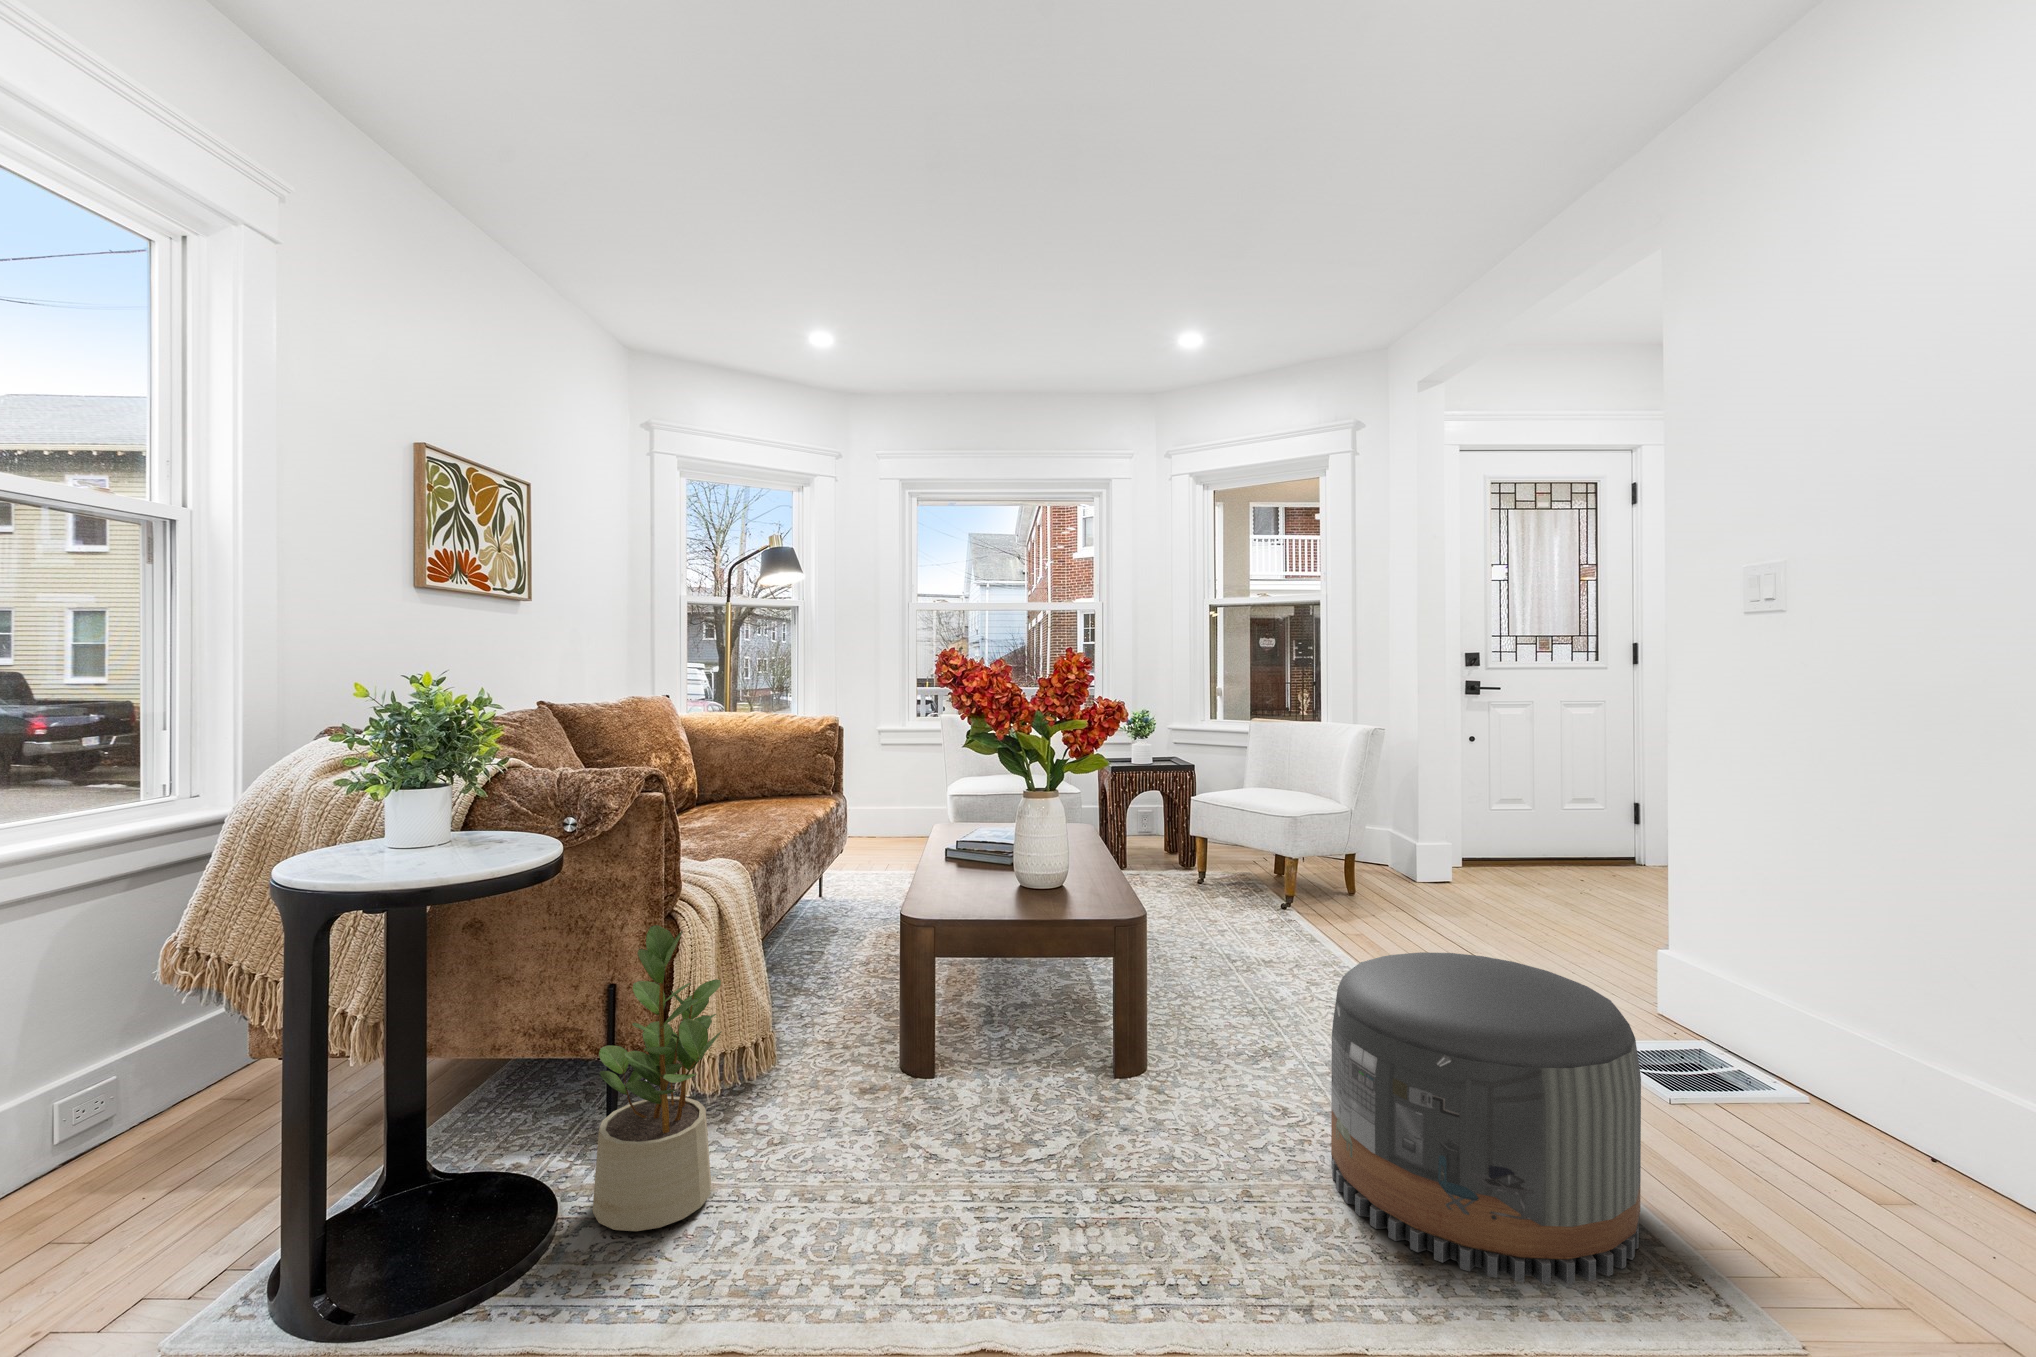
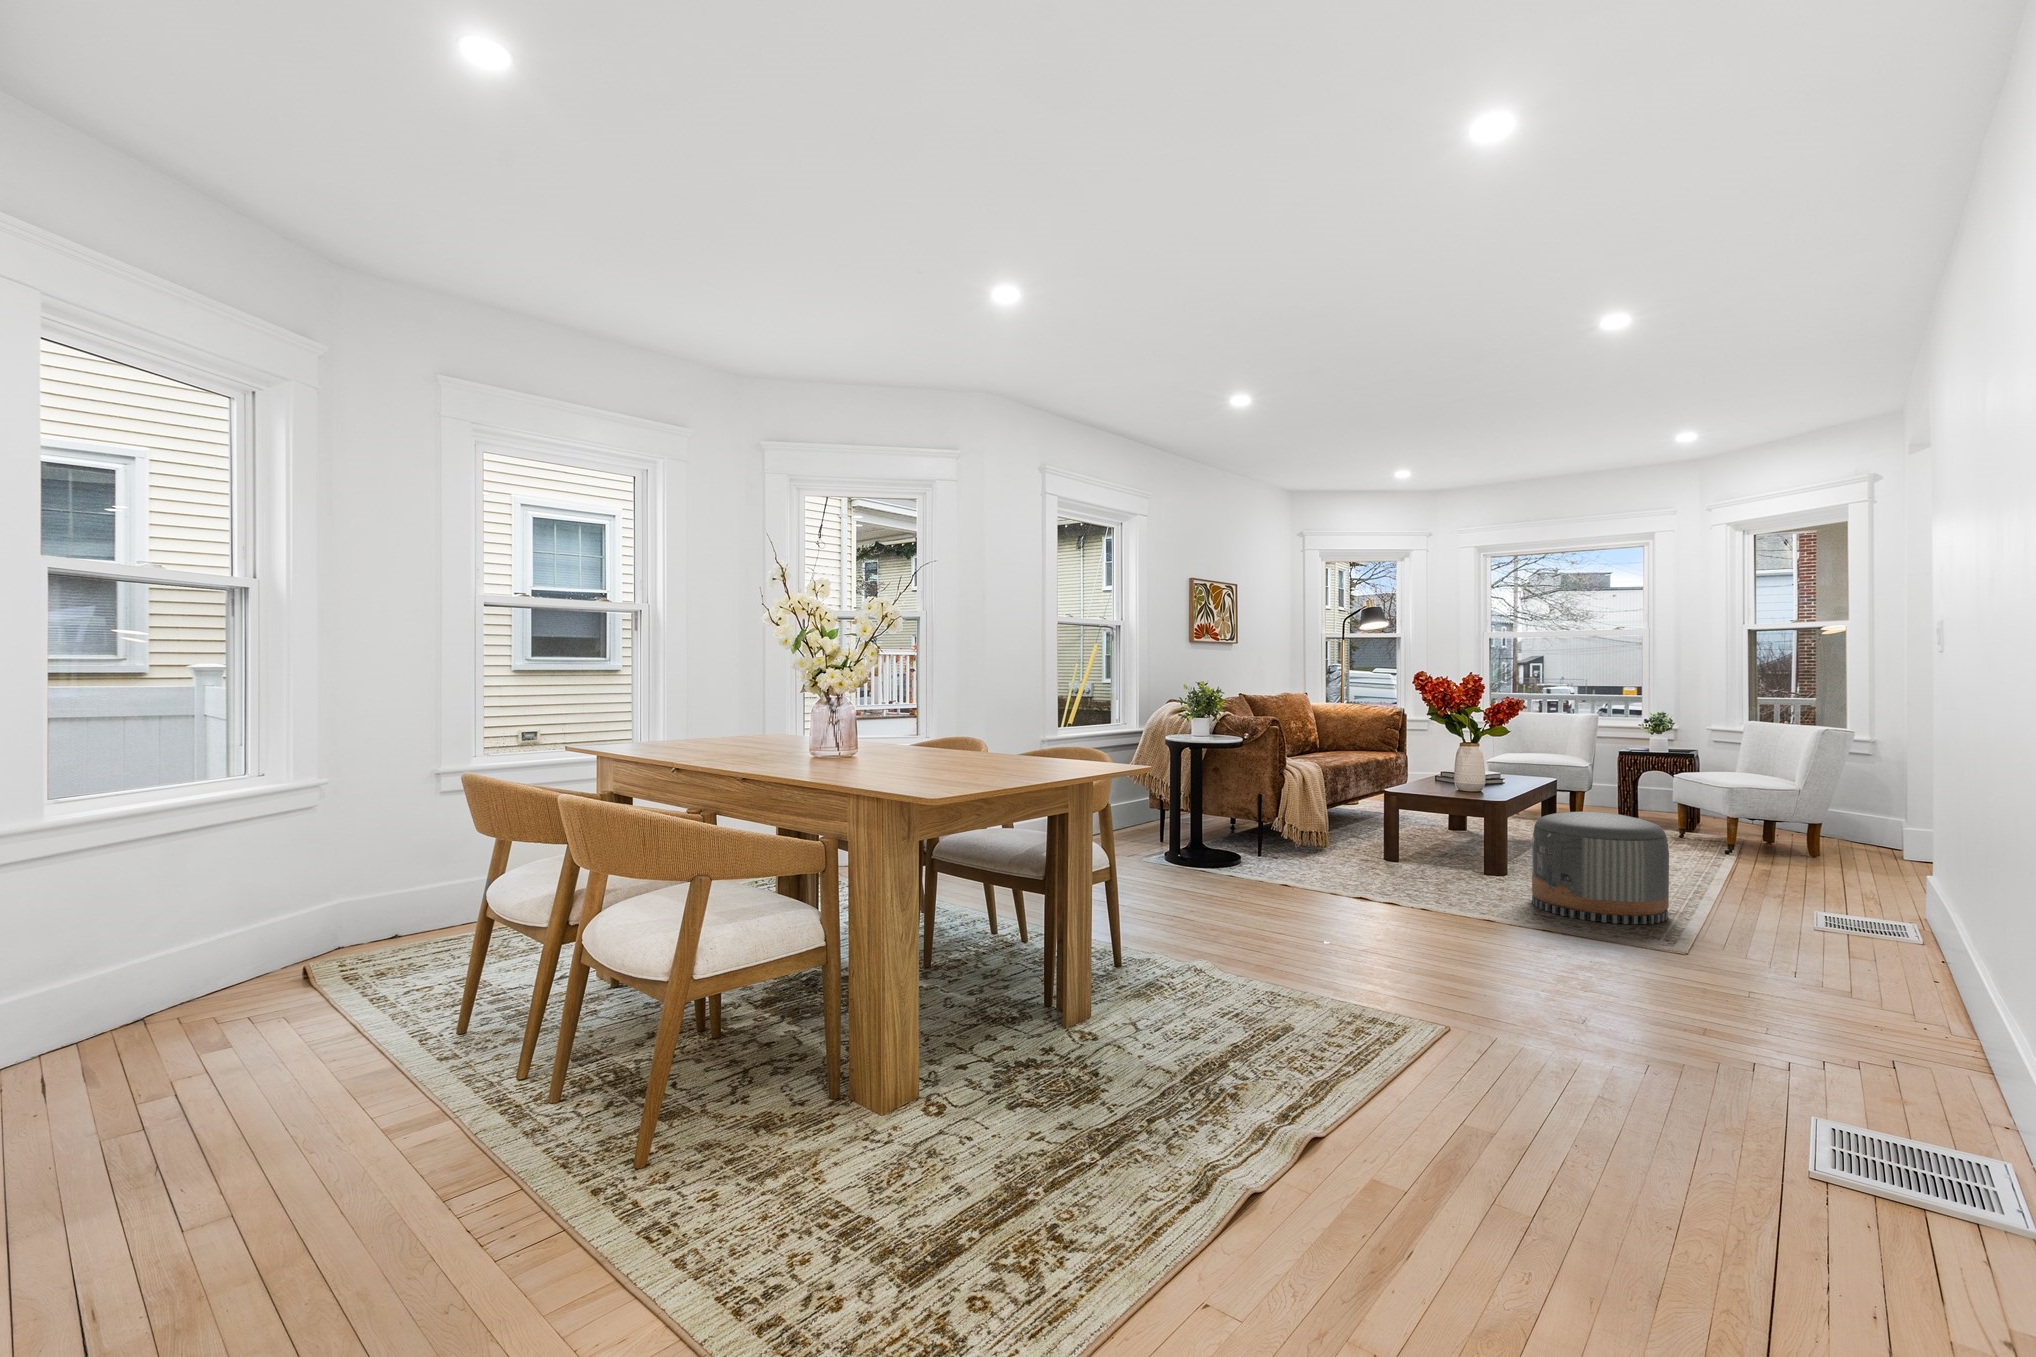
potted plant: present [593,925,722,1231] -> none [1251,768,1296,864]

